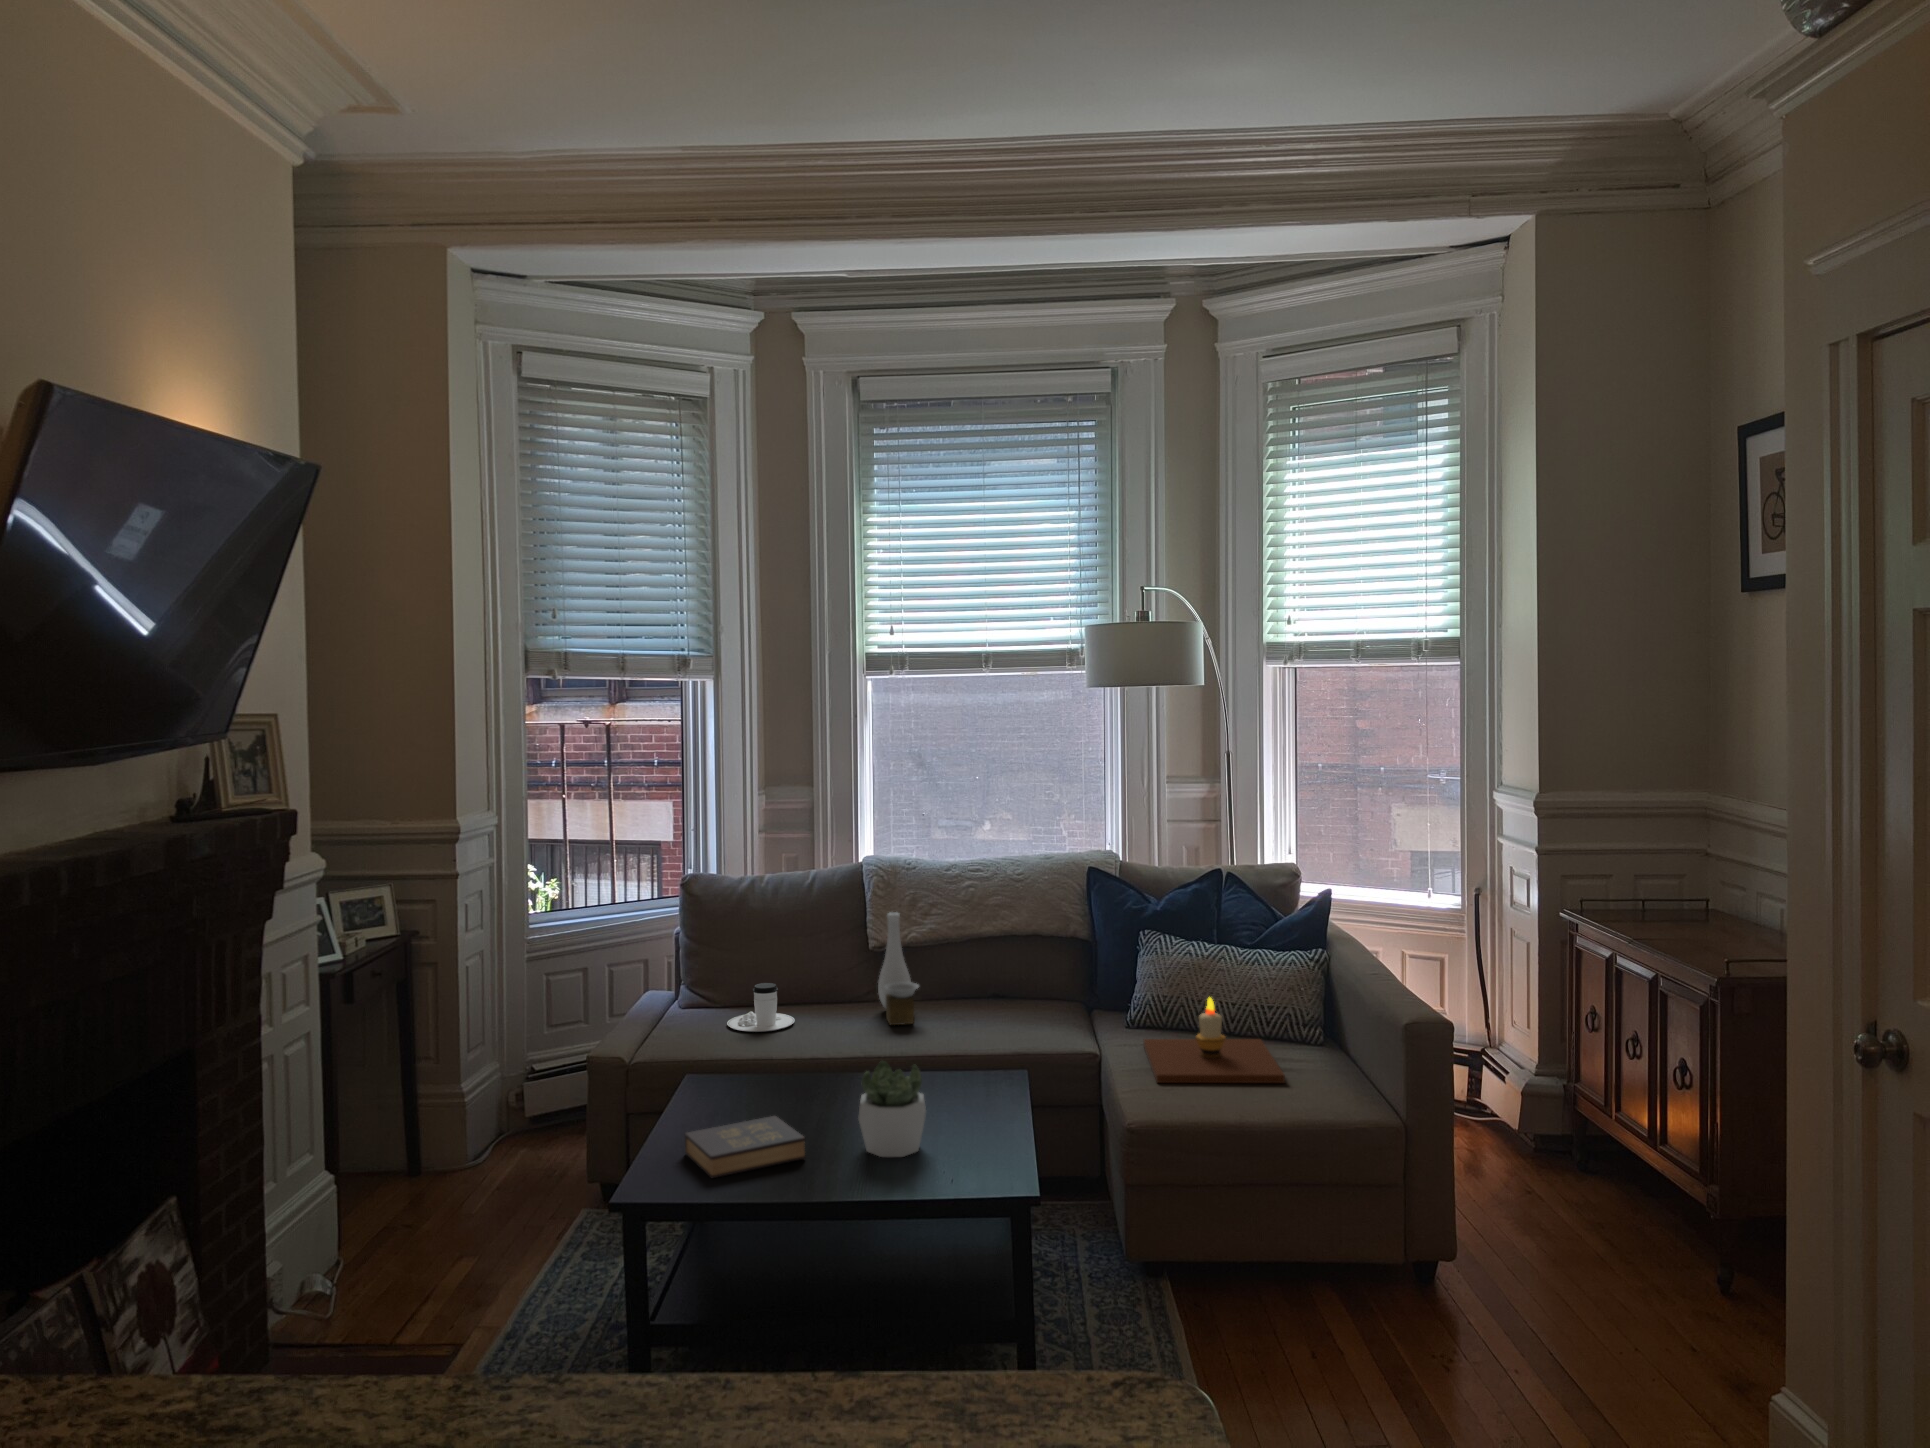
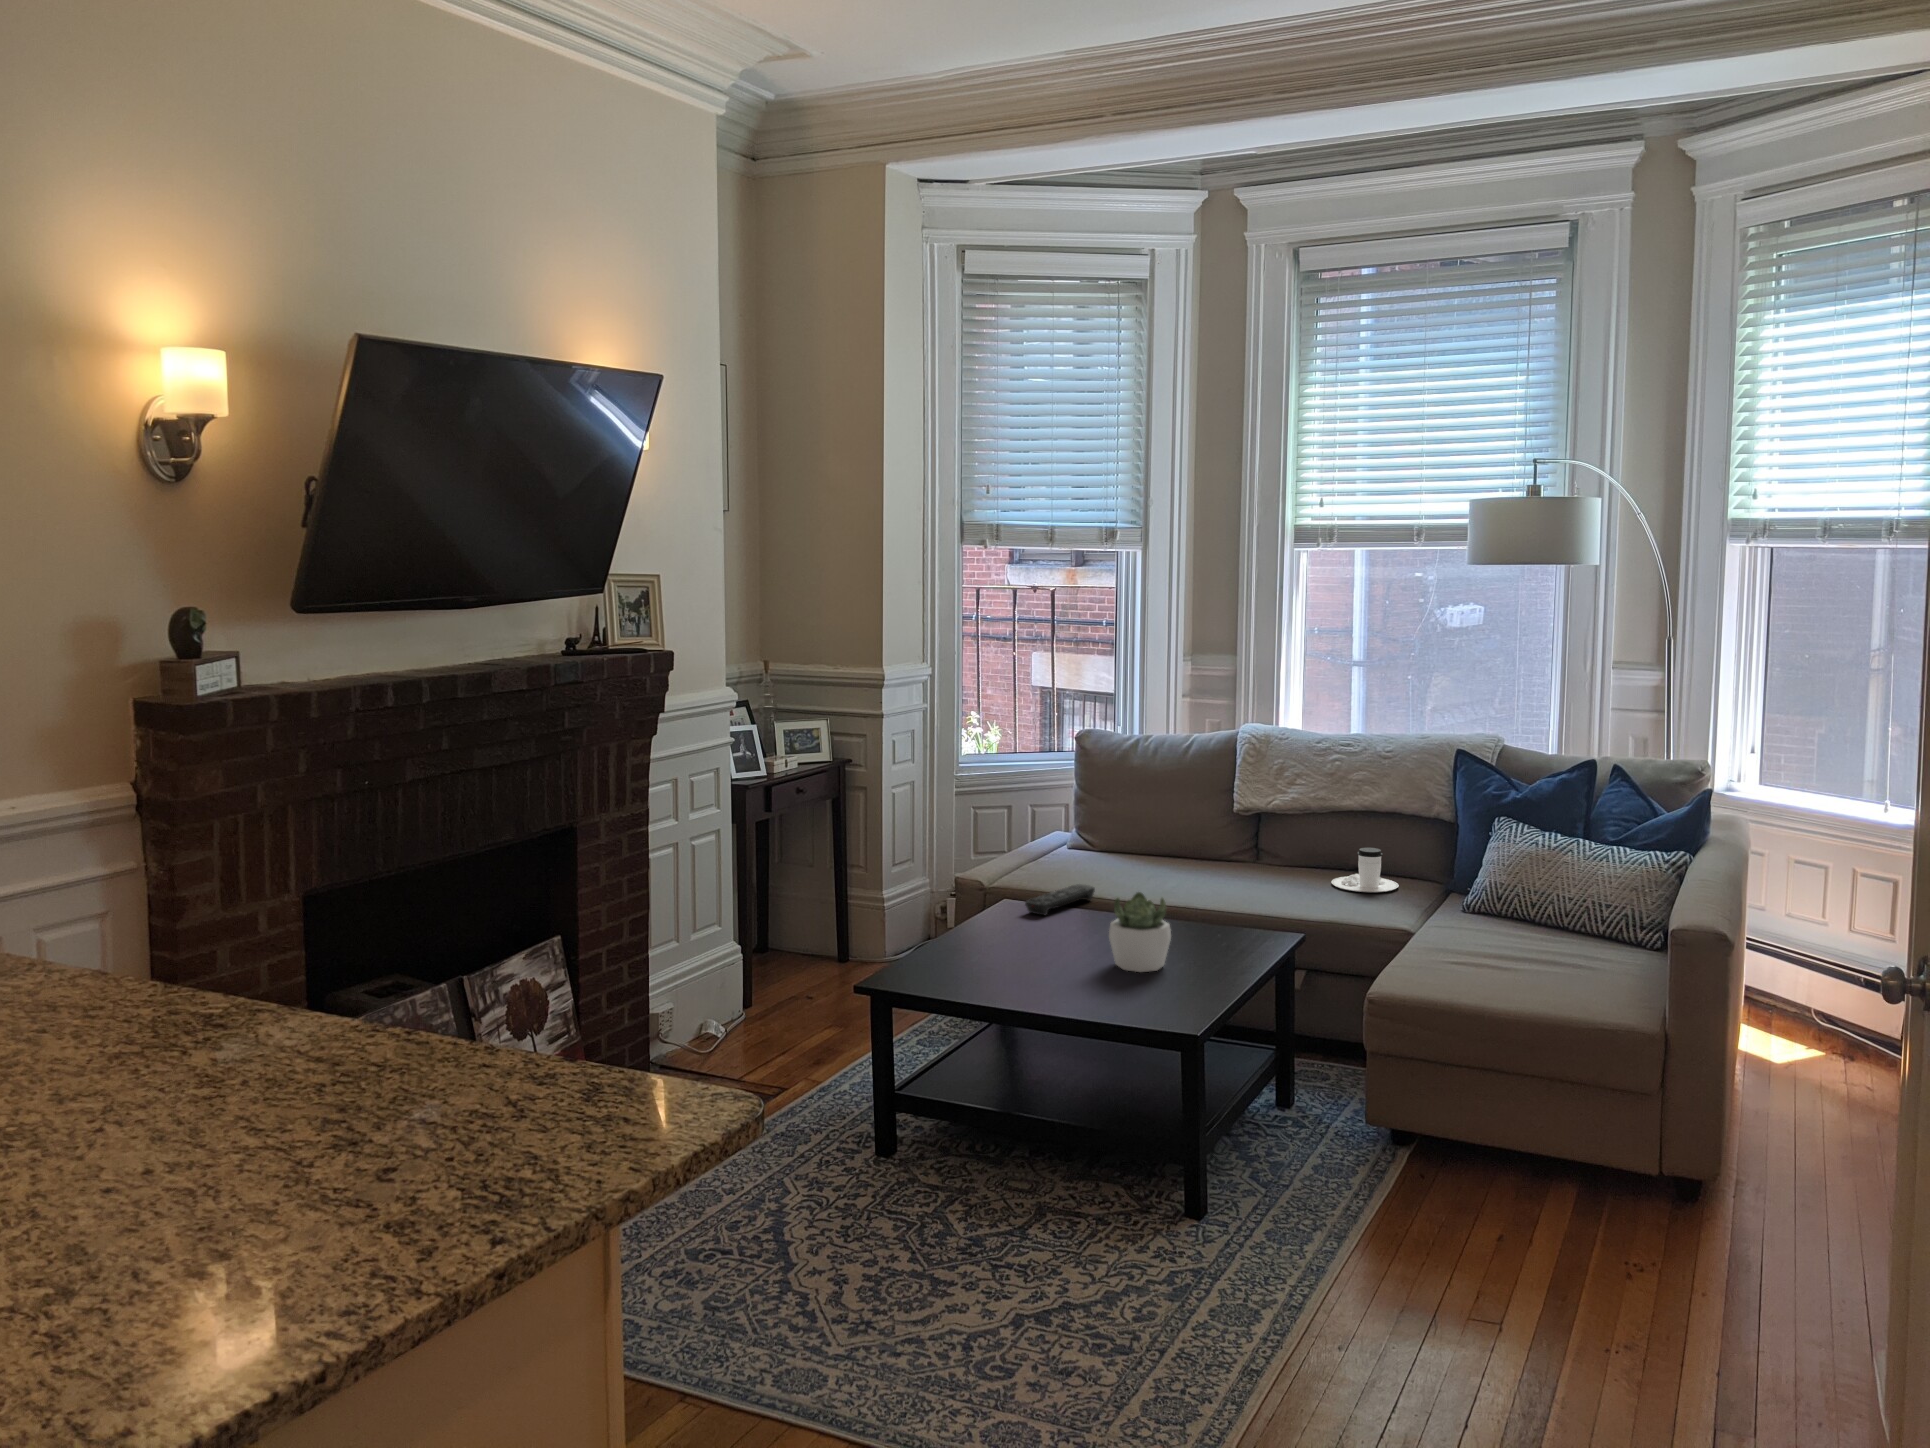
vase: present [878,912,919,1025] -> none [1233,778,1270,882]
coffee cup: present [727,983,795,1032] -> present [1332,848,1399,892]
candle: present [1143,998,1285,1083] -> none [1435,882,1584,972]
remote control: none [707,1054,768,1100] -> present [1025,884,1095,915]
hardback book: present [685,1116,805,1178] -> none [974,927,1062,964]

